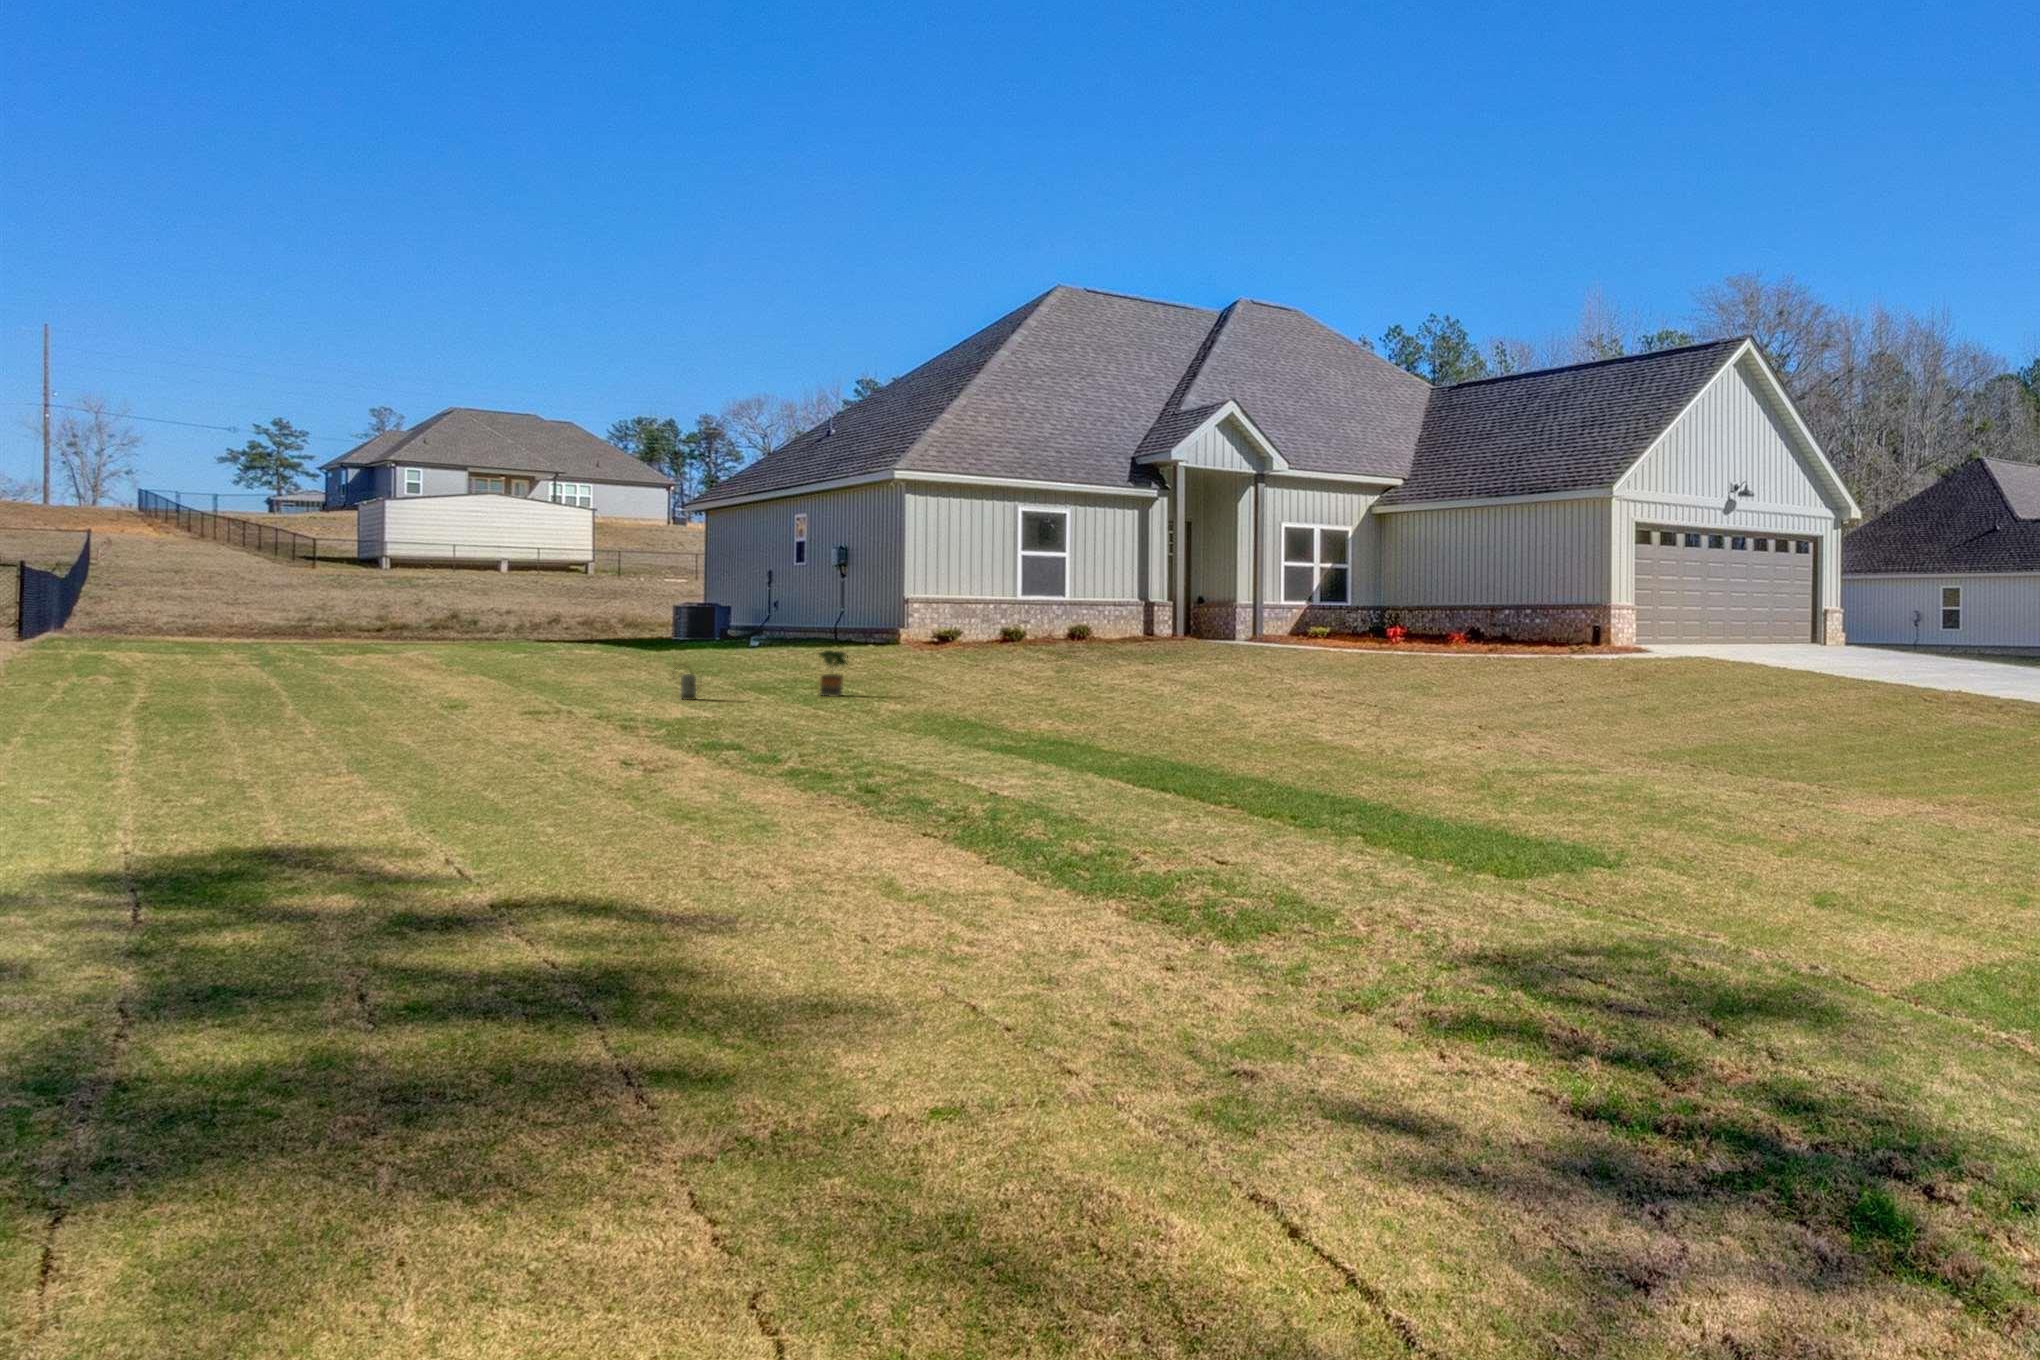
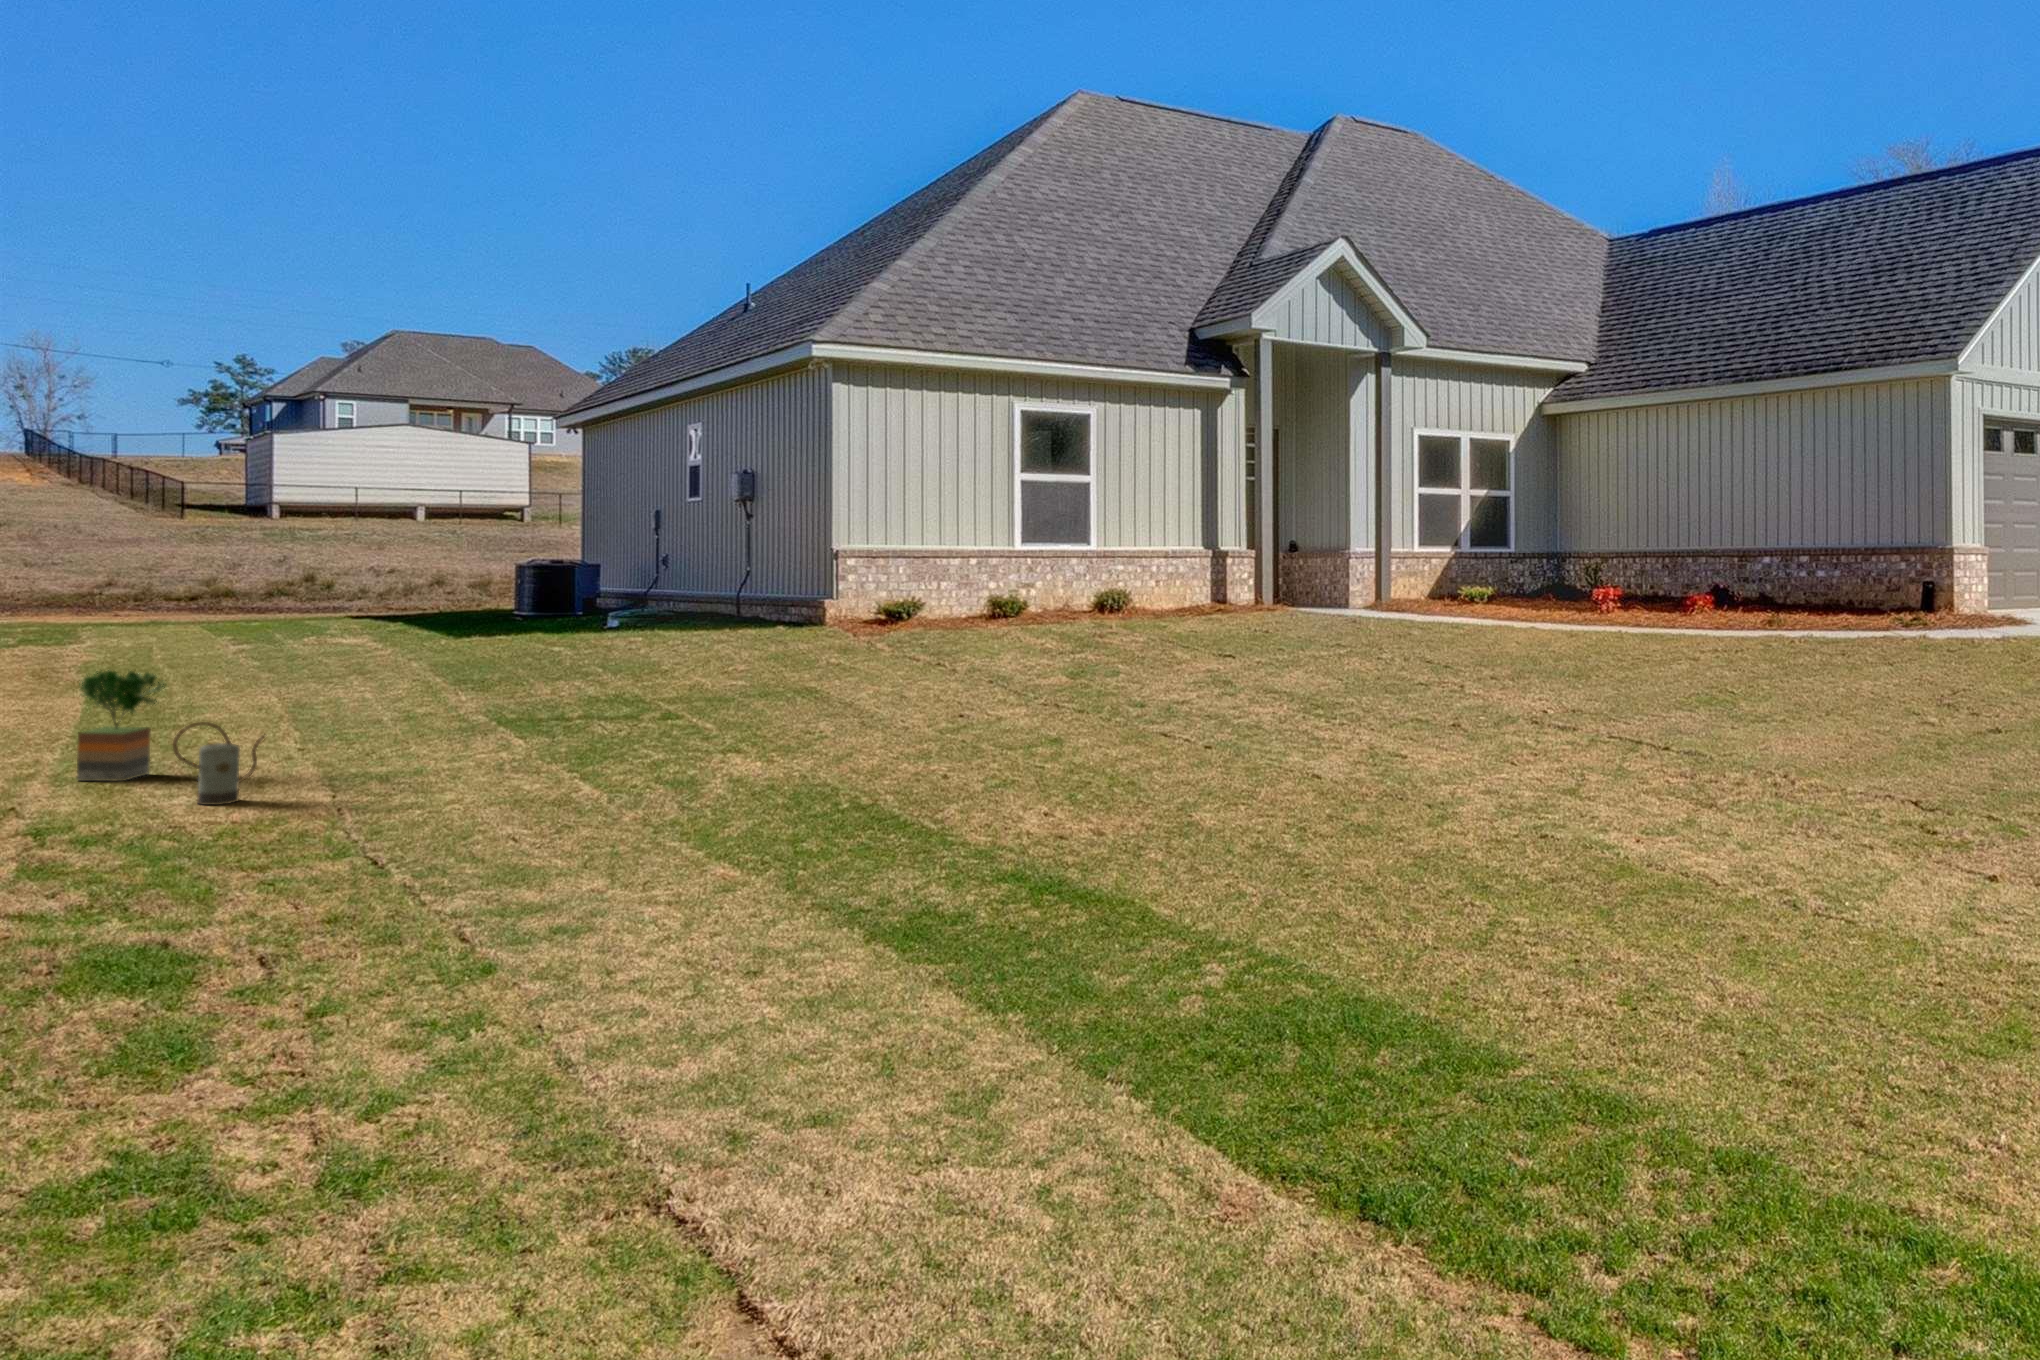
potted tree: present [819,650,848,697] -> present [77,670,165,781]

